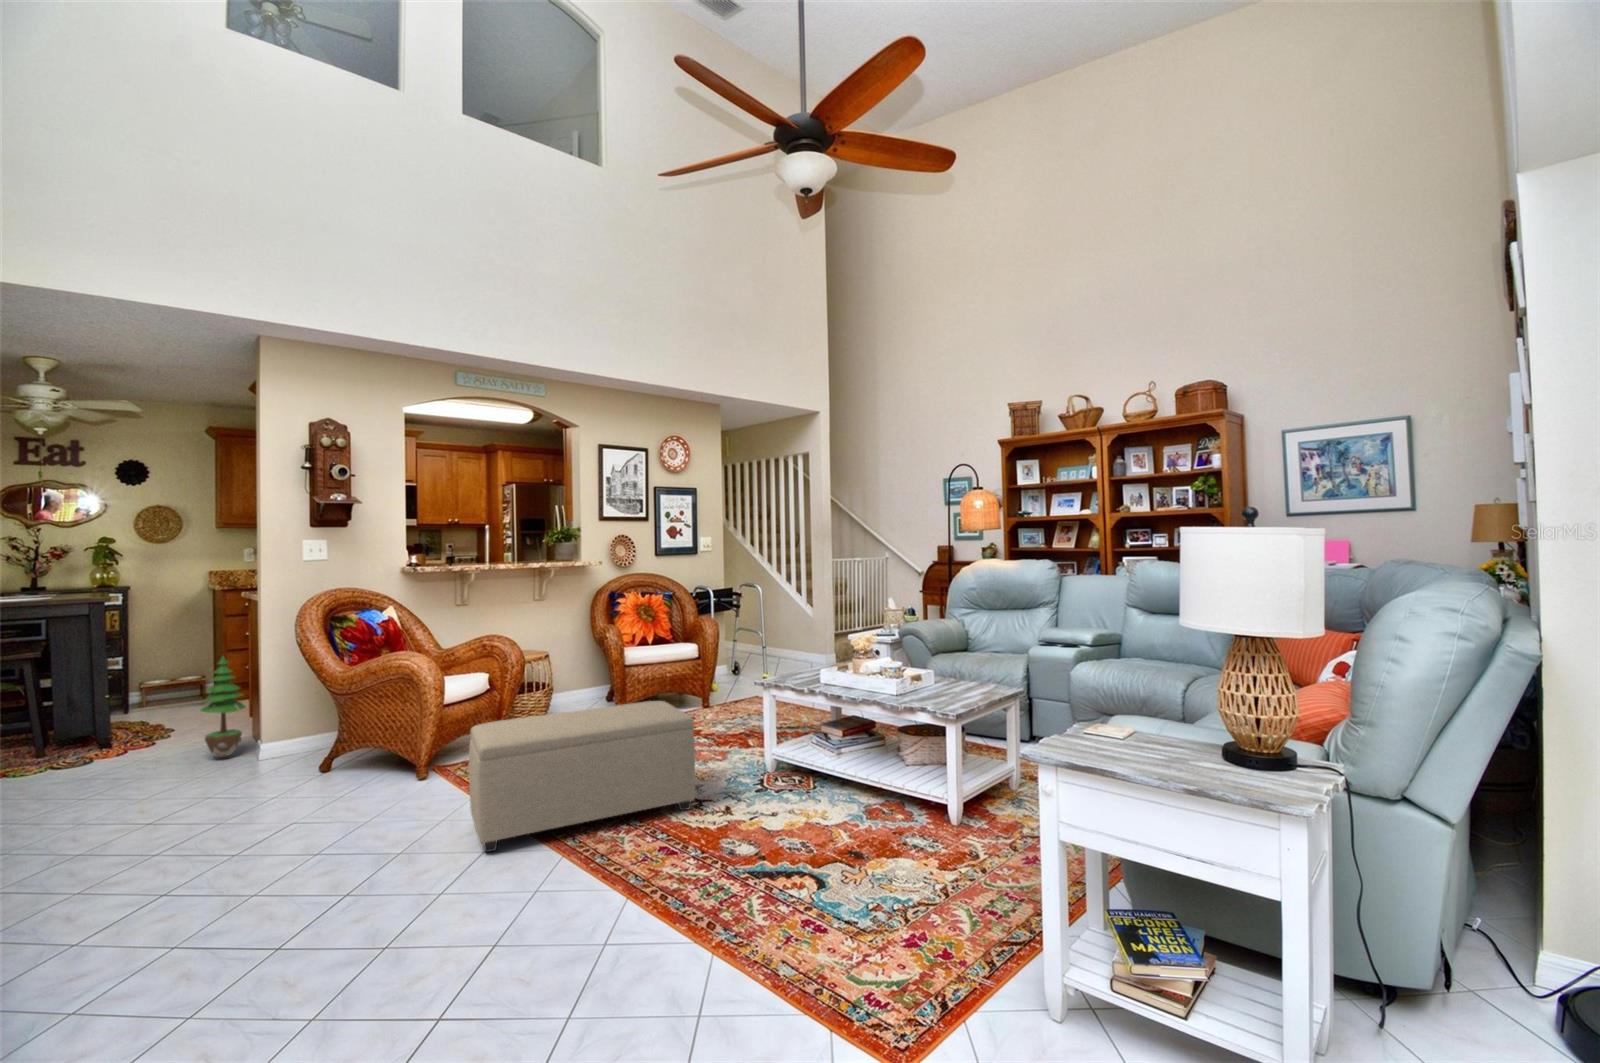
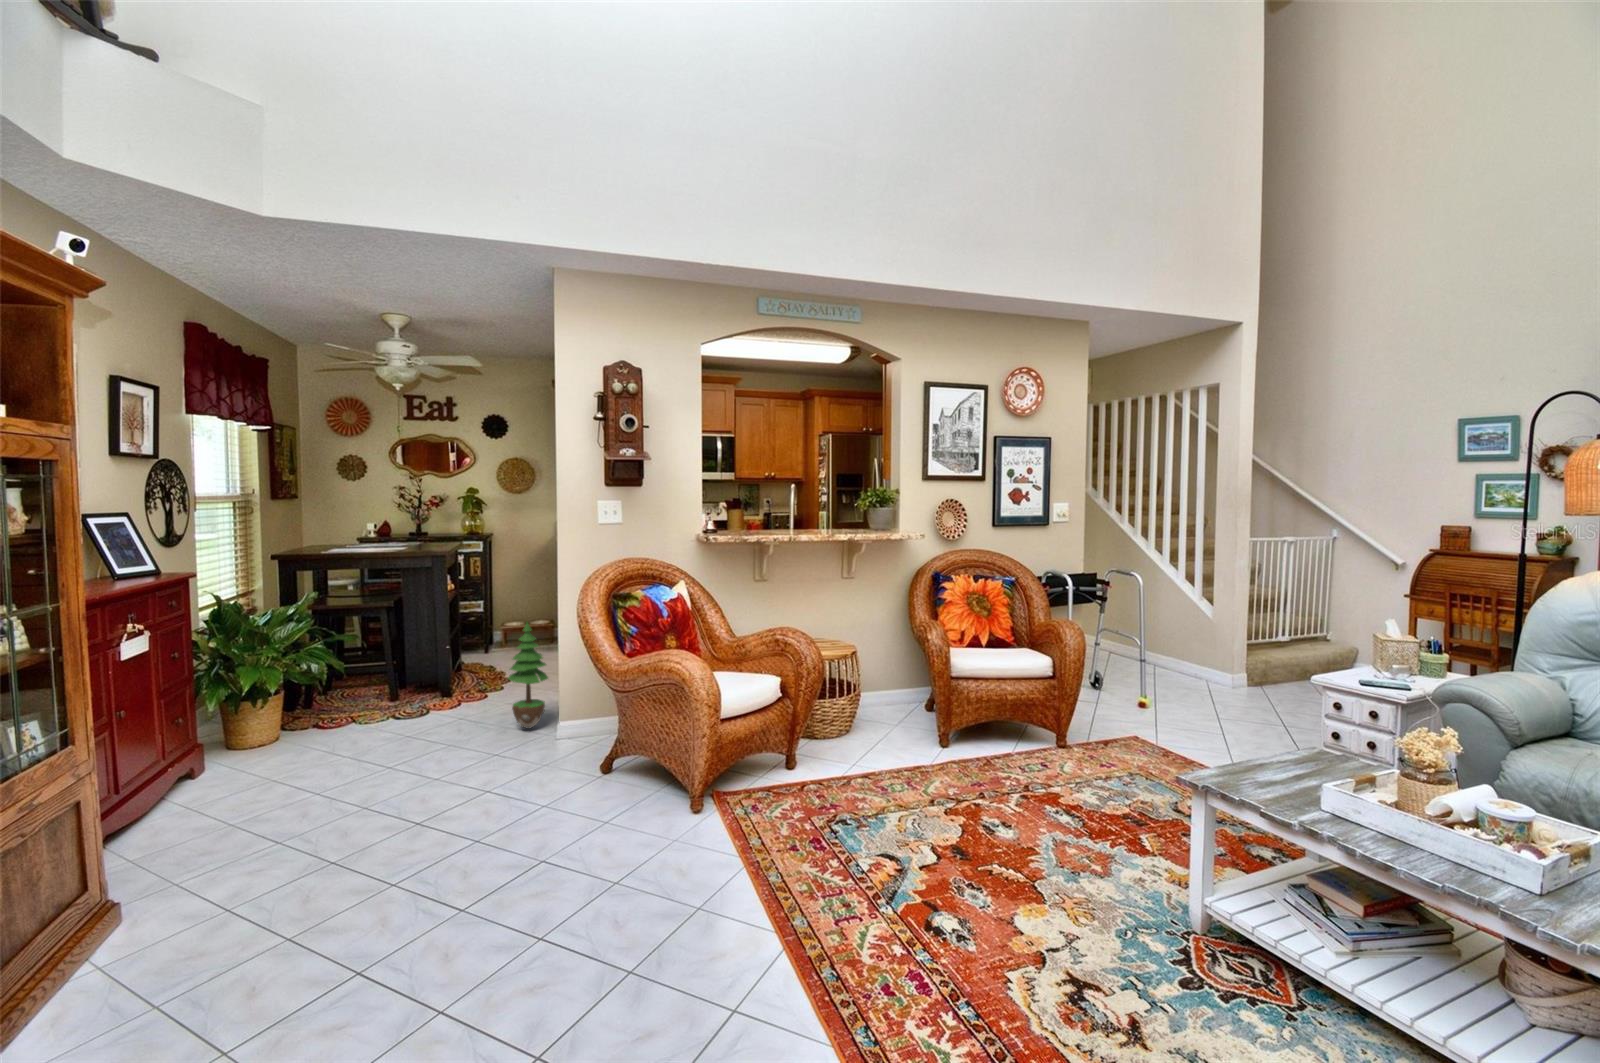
ottoman: present [469,701,695,852] -> none [726,783,1073,1011]

